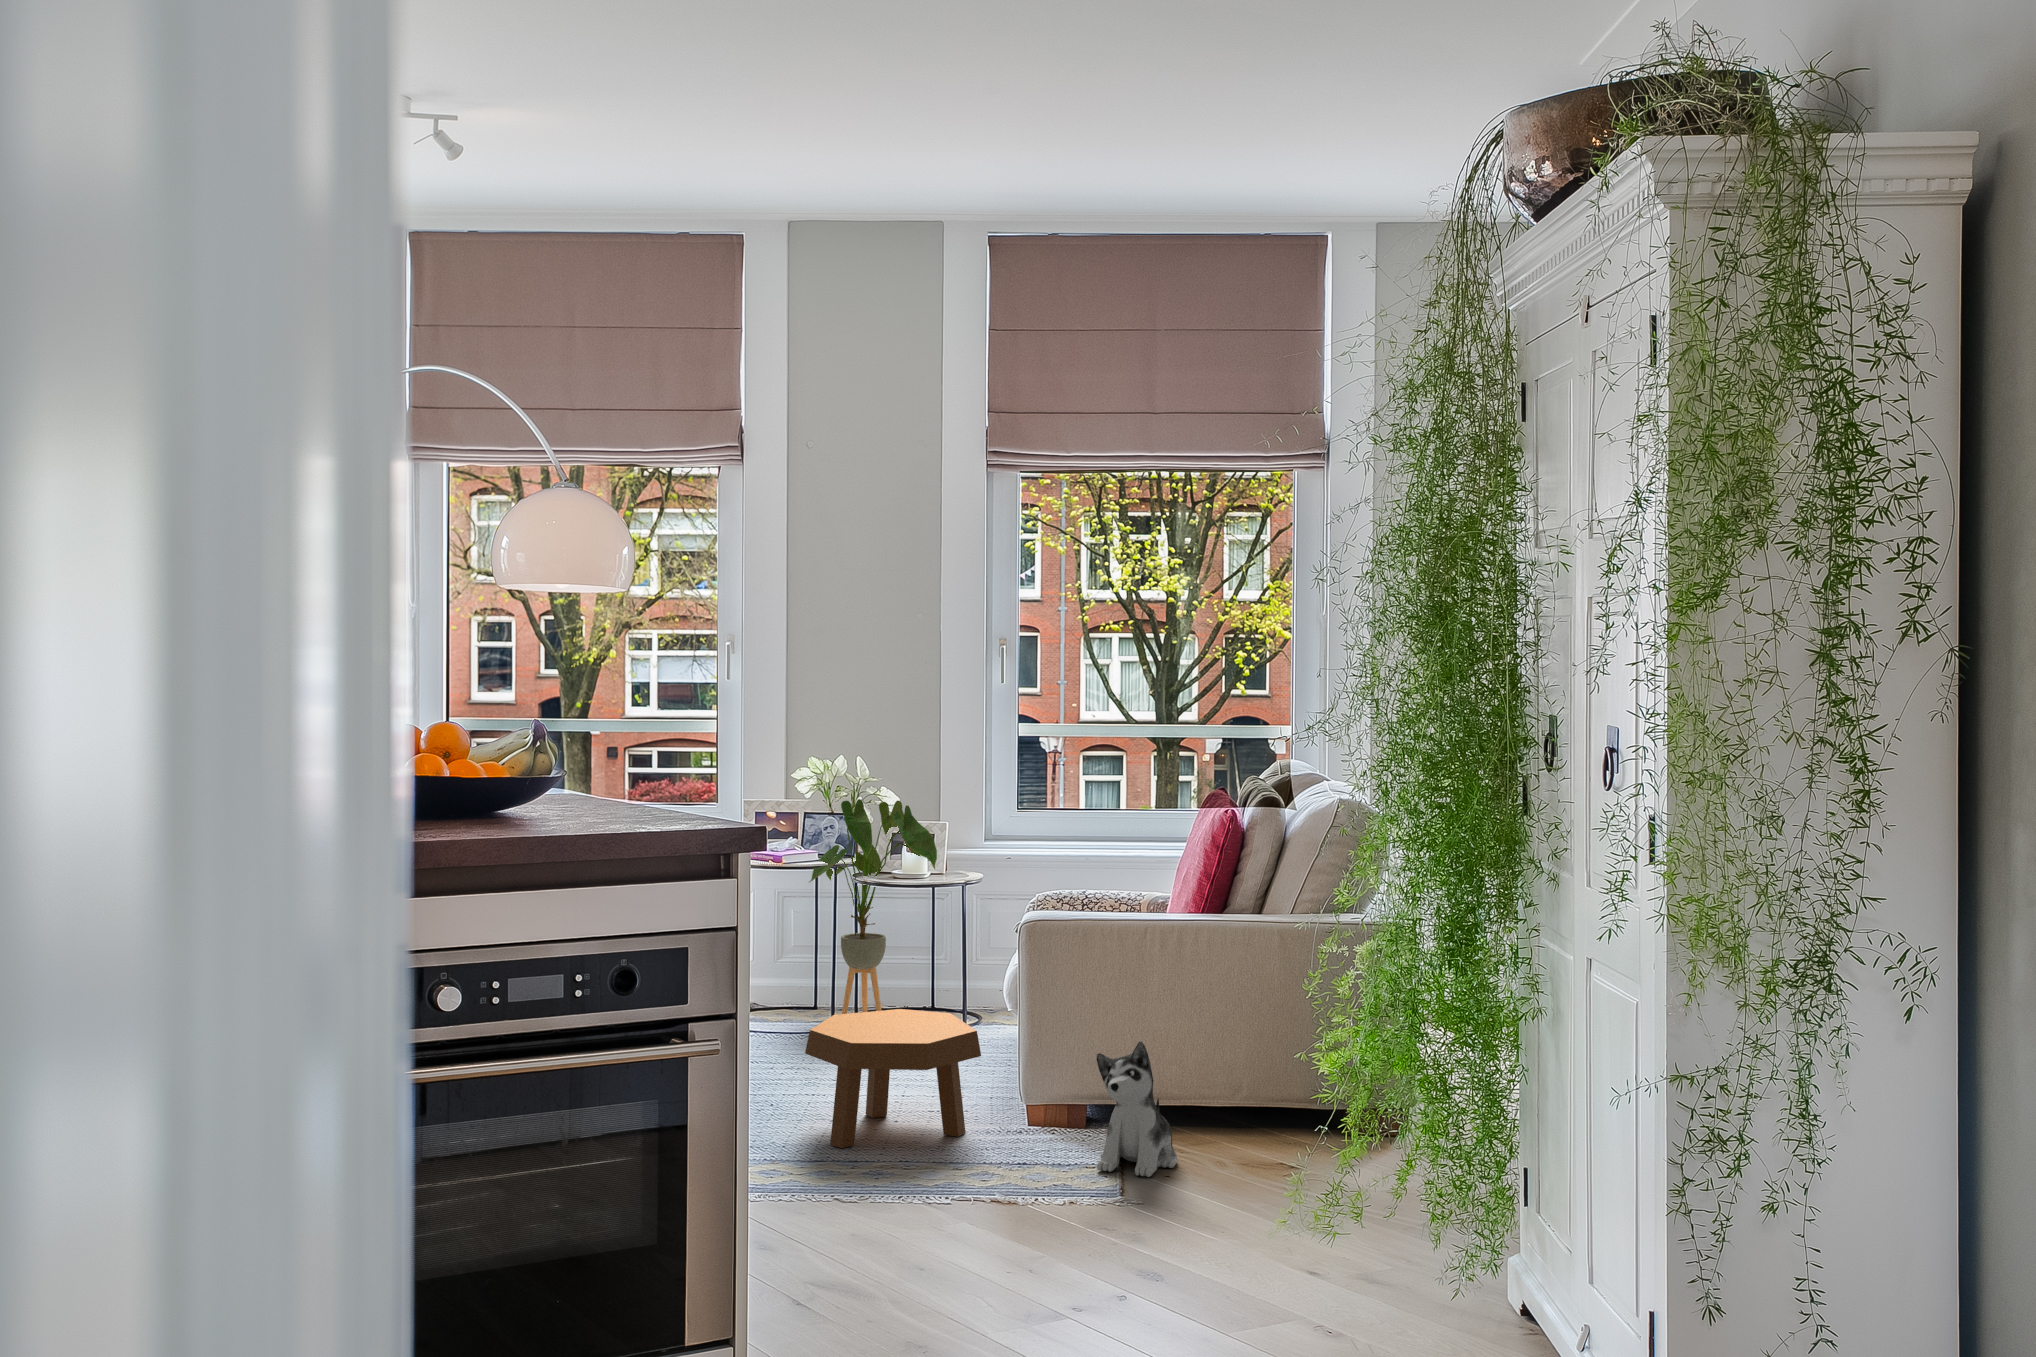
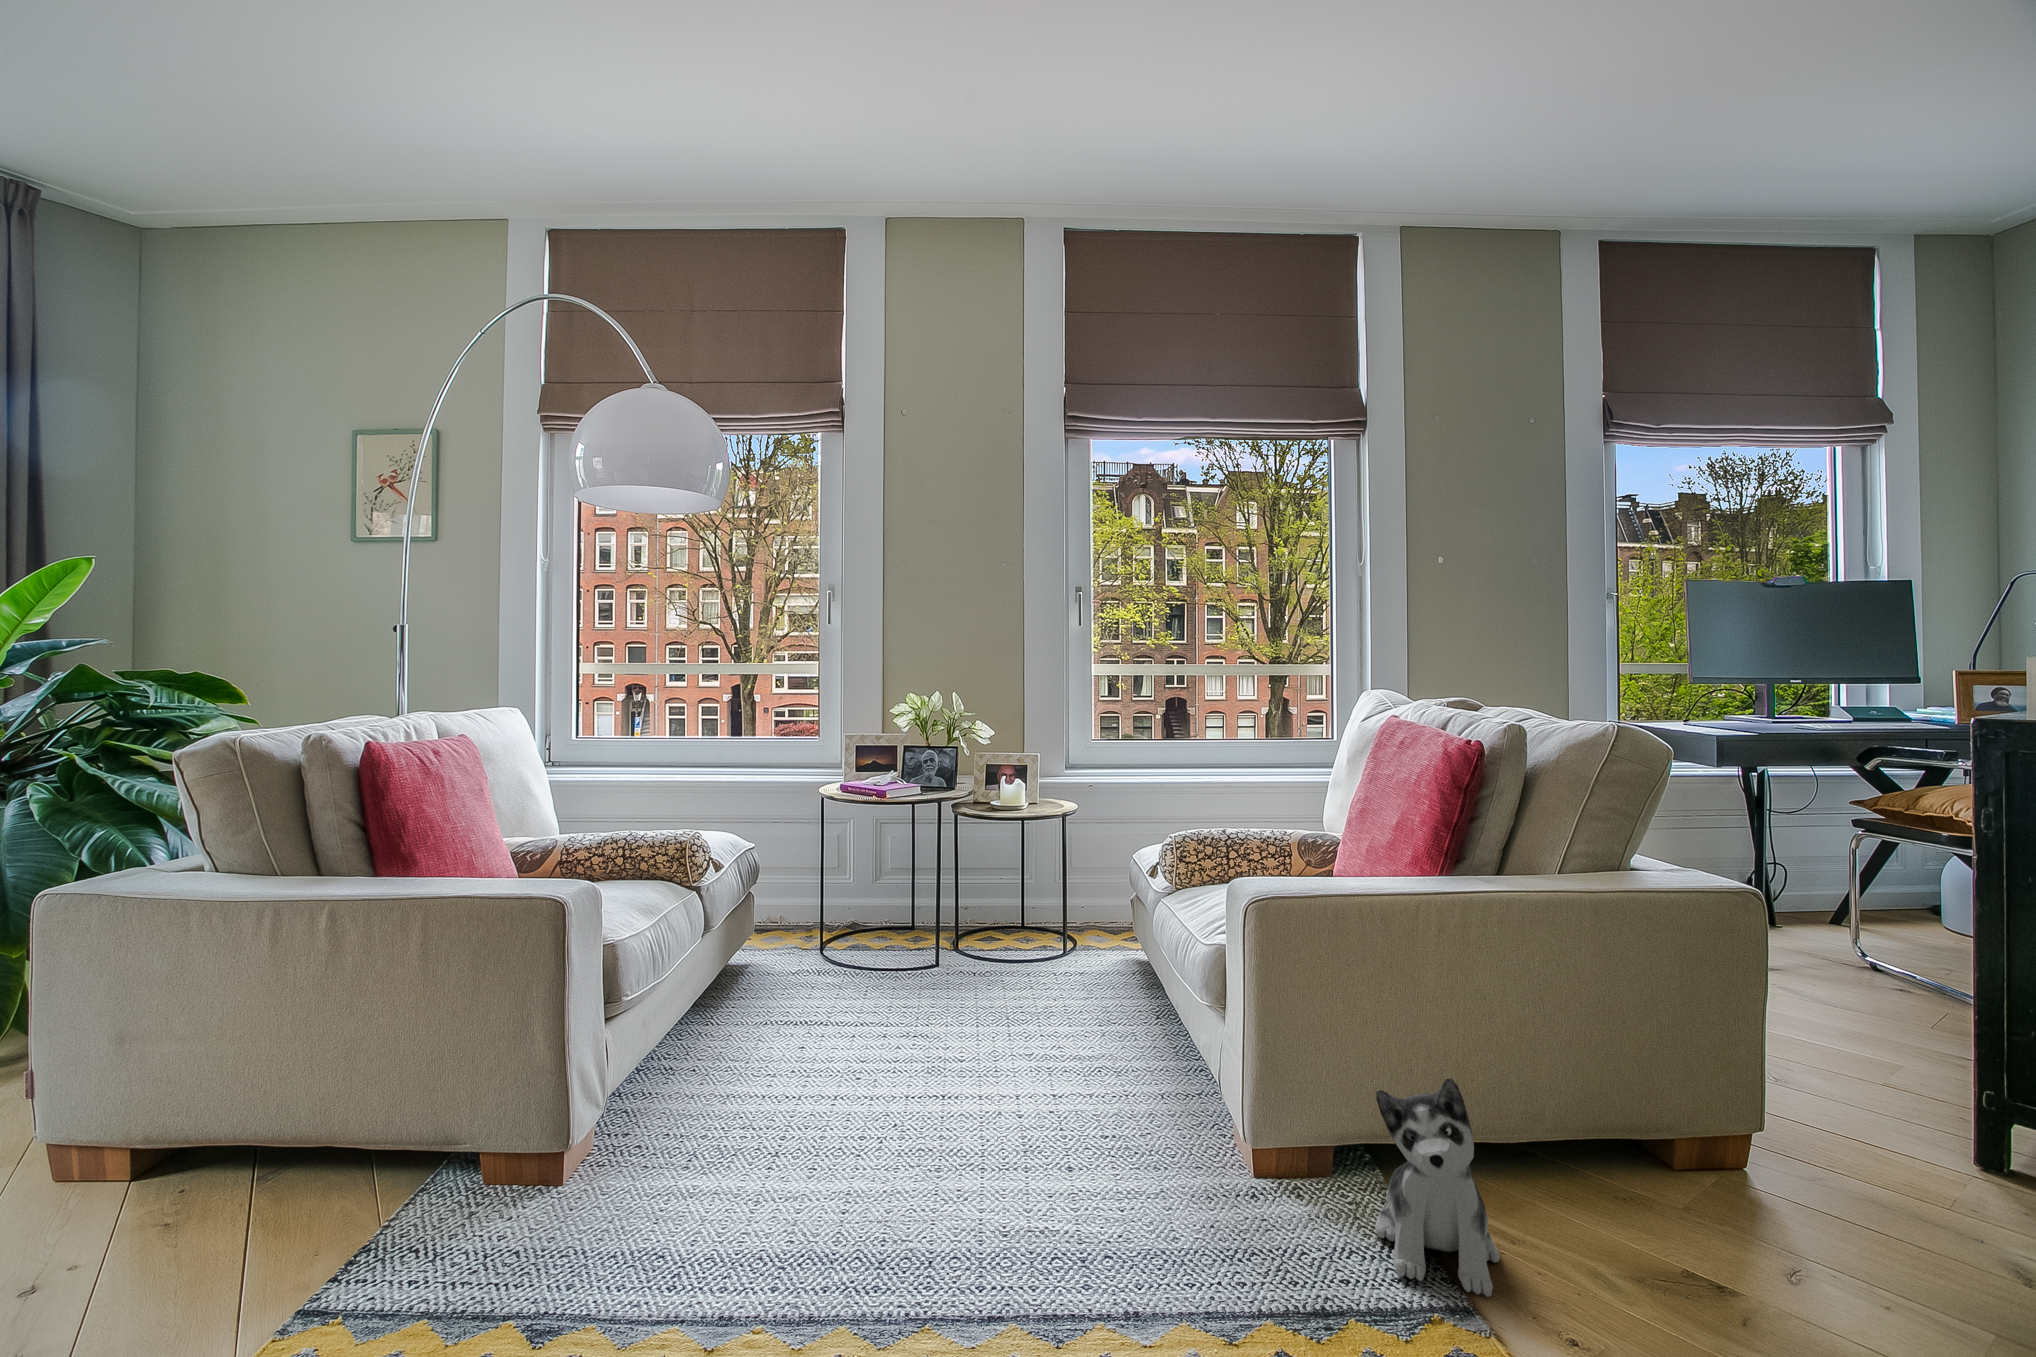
house plant: present [809,799,937,1014] -> none [912,735,1039,949]
footstool: present [805,1009,981,1148] -> none [945,985,1179,1218]

